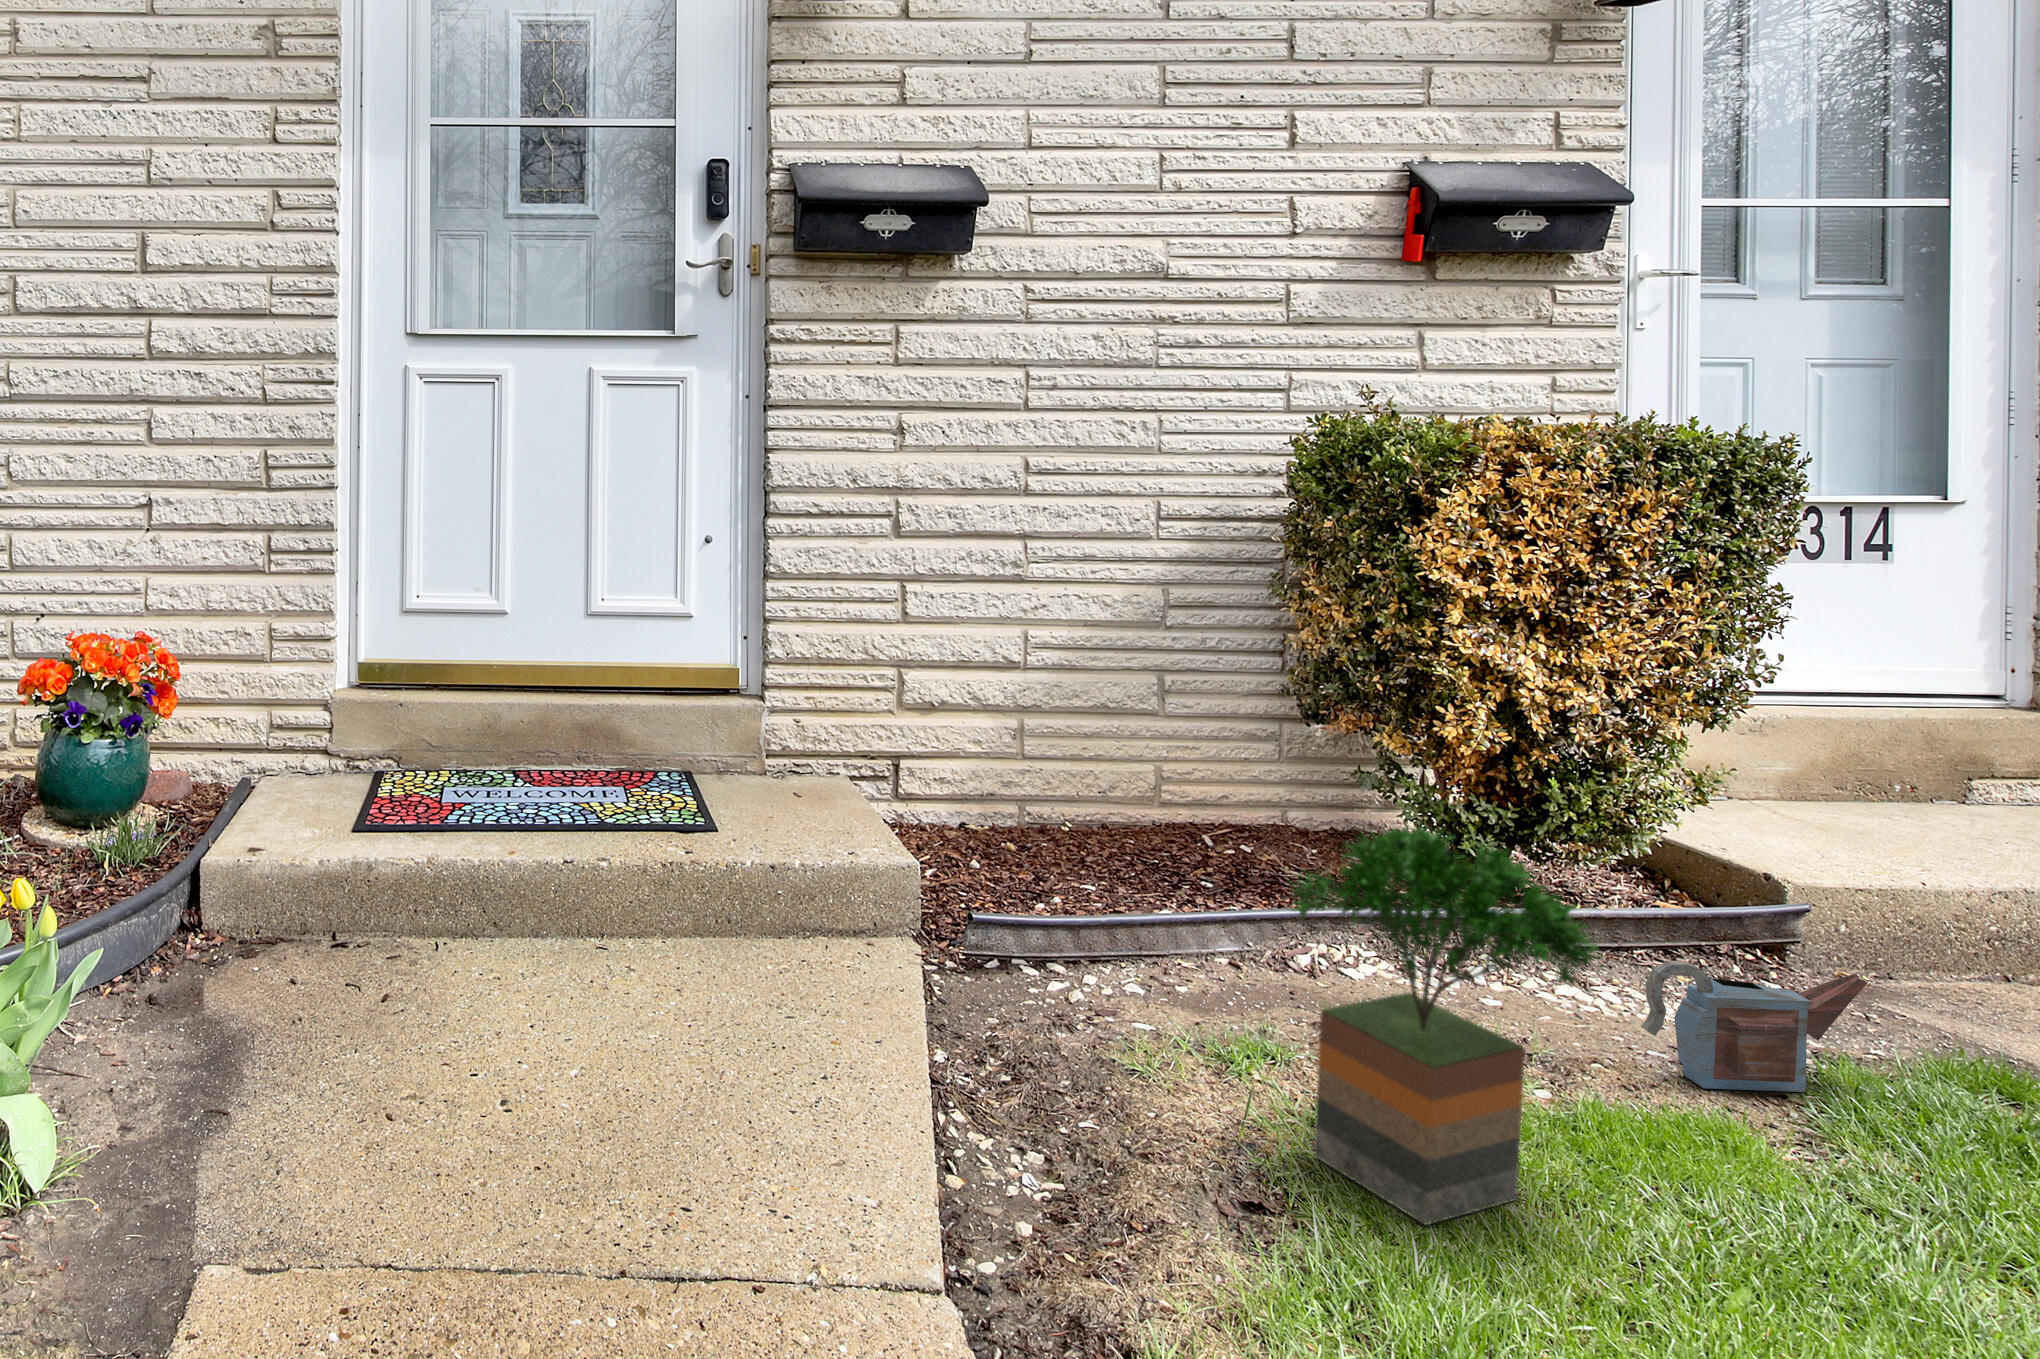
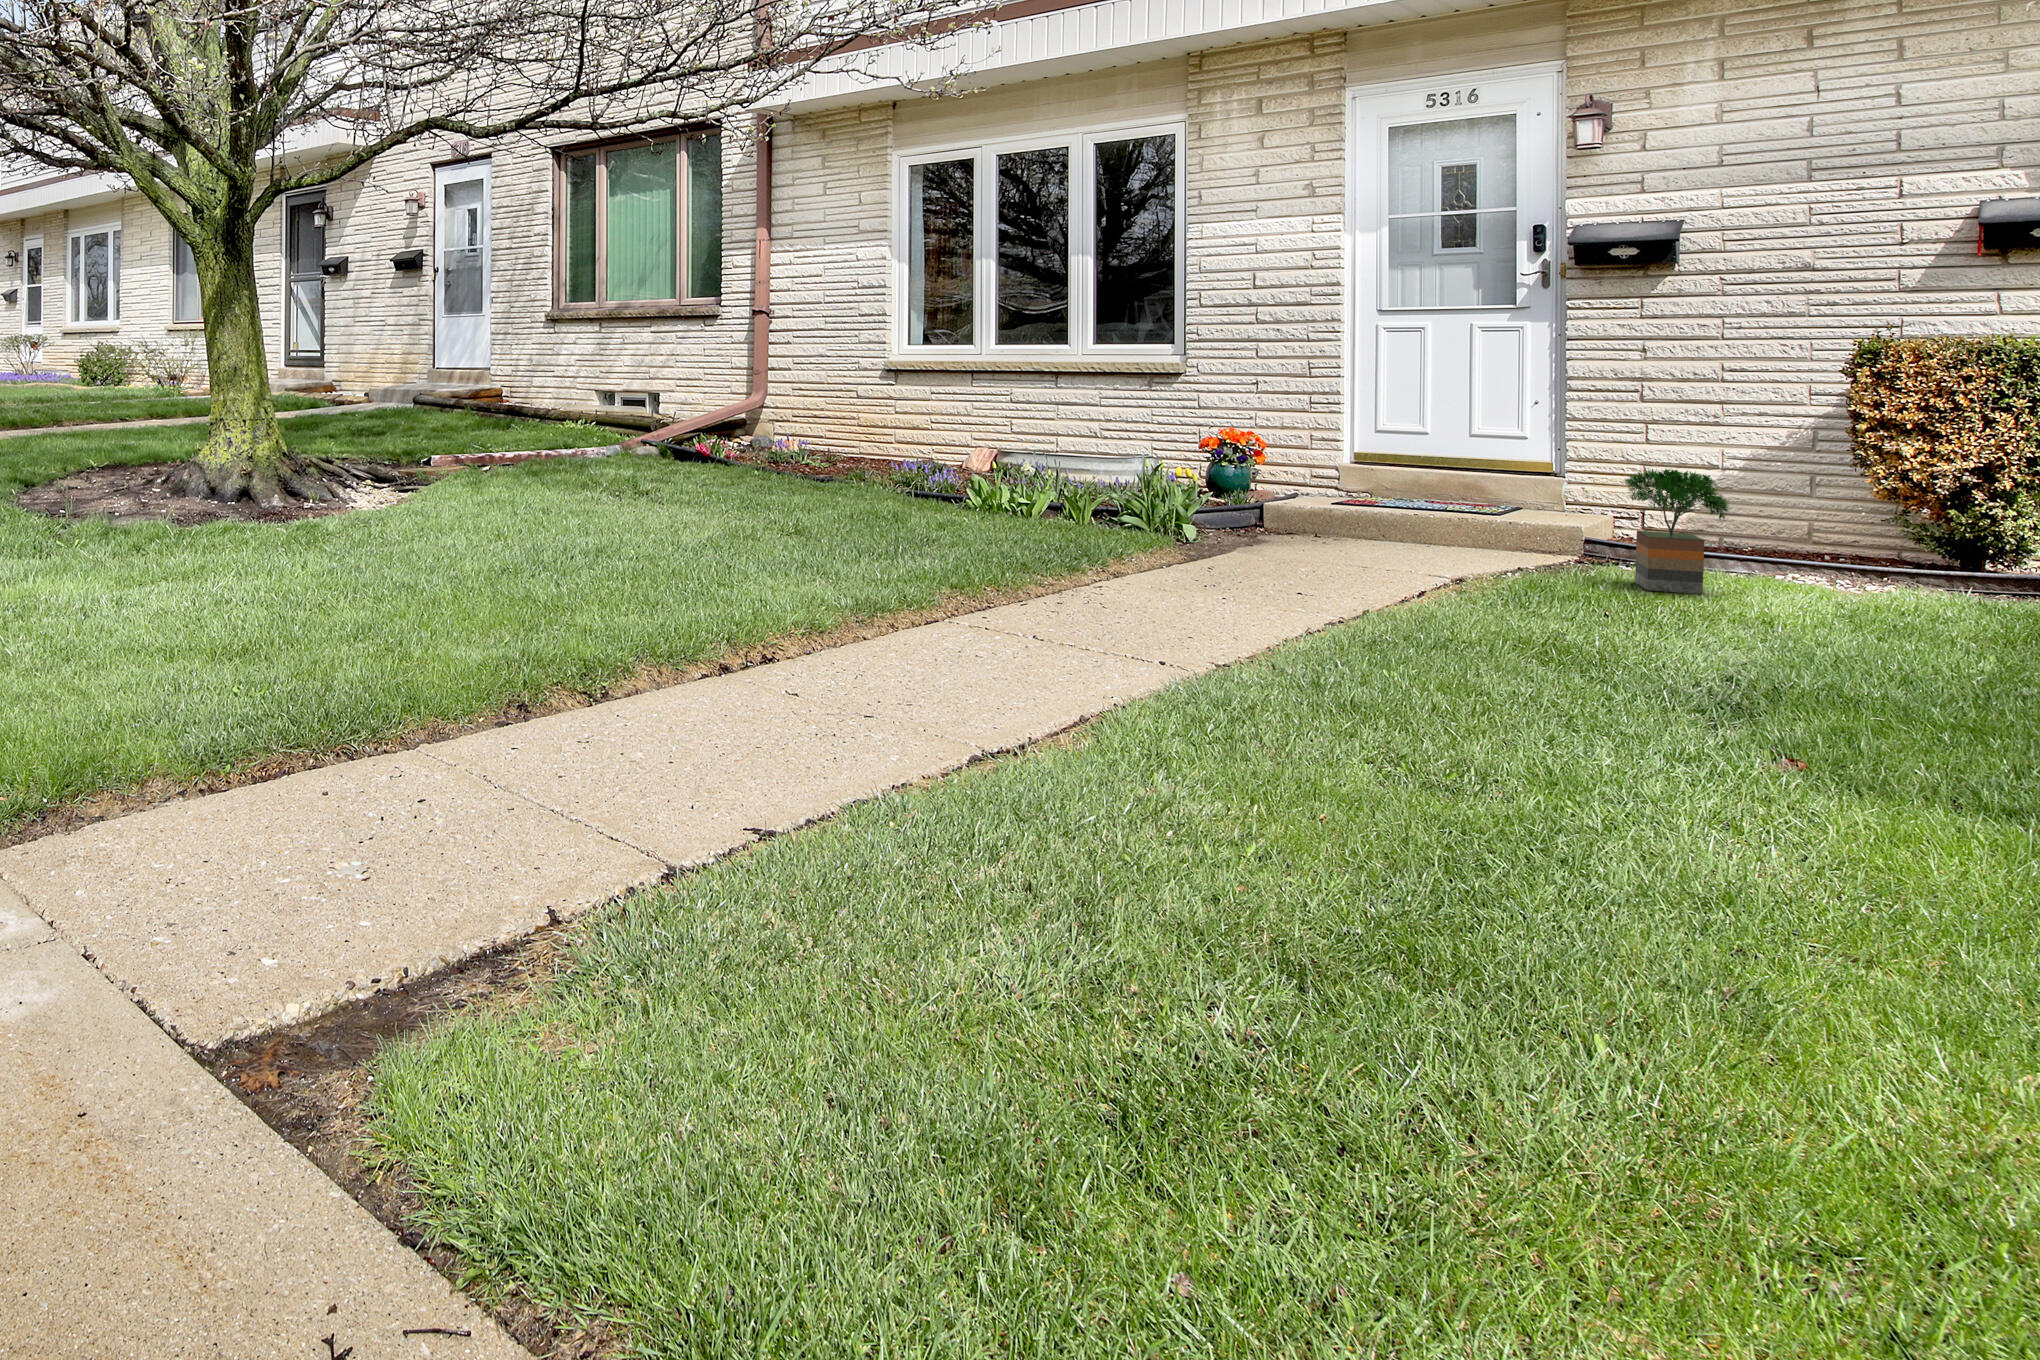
watering can: present [1641,961,1868,1092] -> none [1852,547,1979,605]

